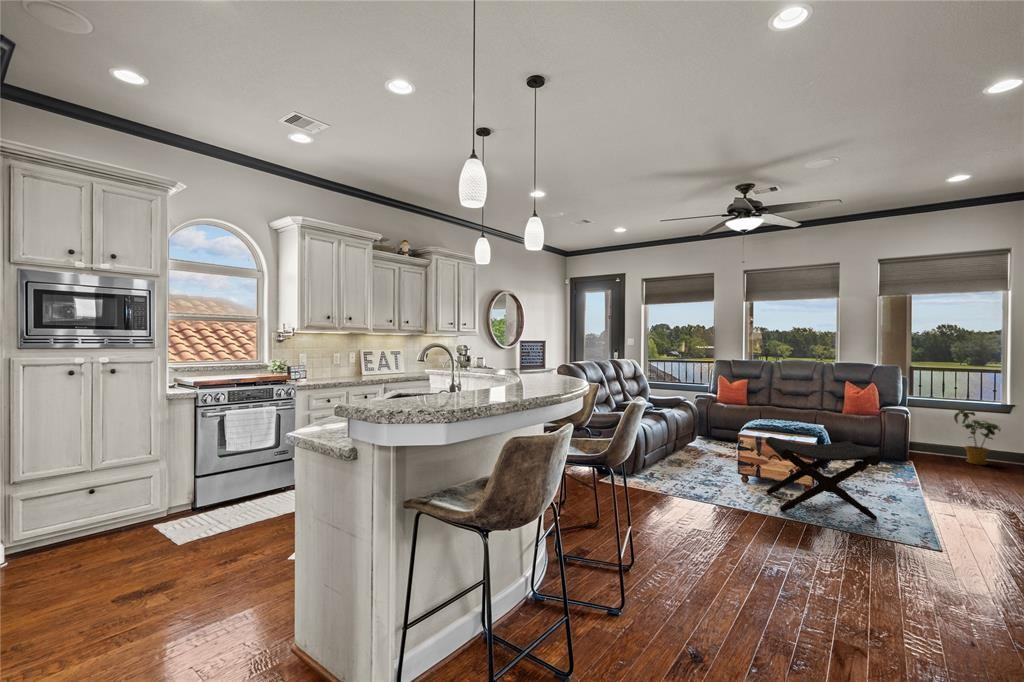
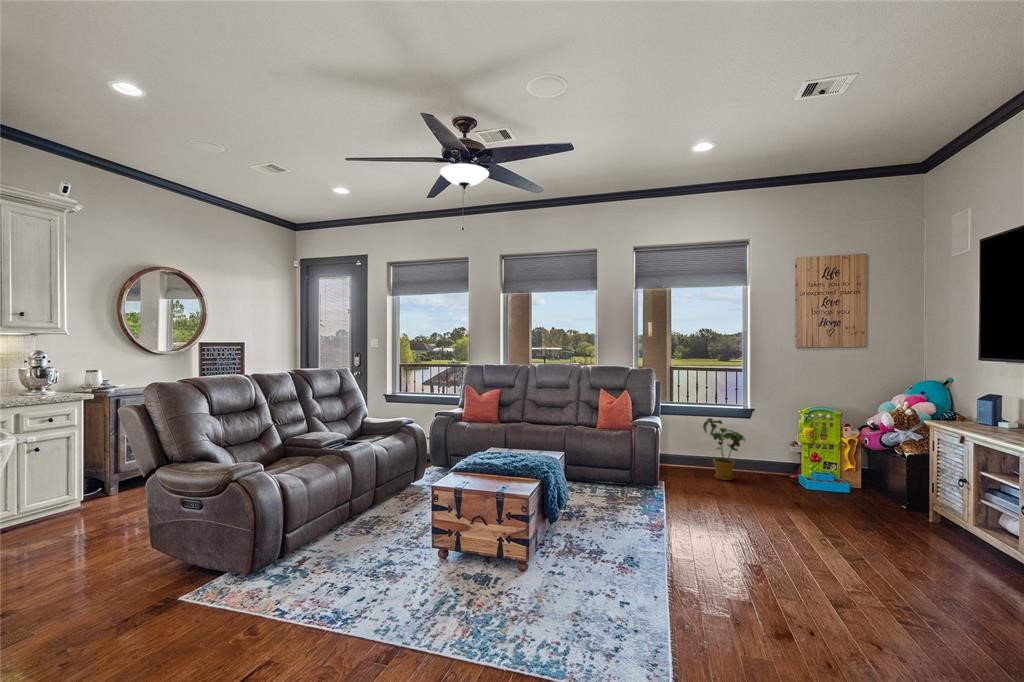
footstool: present [766,437,880,520] -> none [449,493,594,638]

